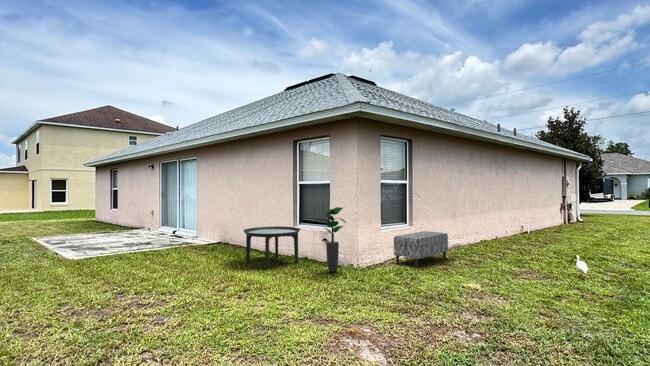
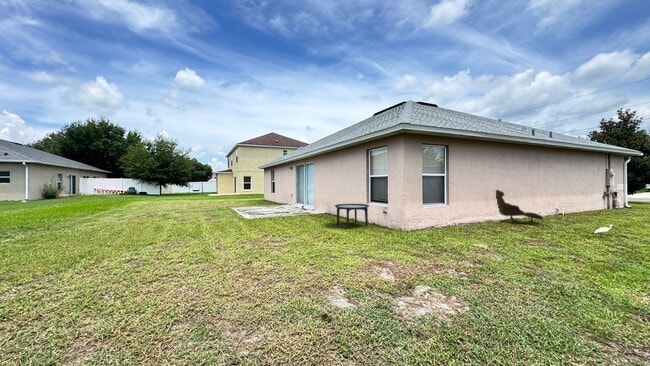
lounge chair: none [463,202,519,249] -> present [496,190,543,224]
potted plant: present [325,207,346,272] -> none [378,192,397,232]
bench: present [394,231,448,268] -> none [431,209,474,233]

